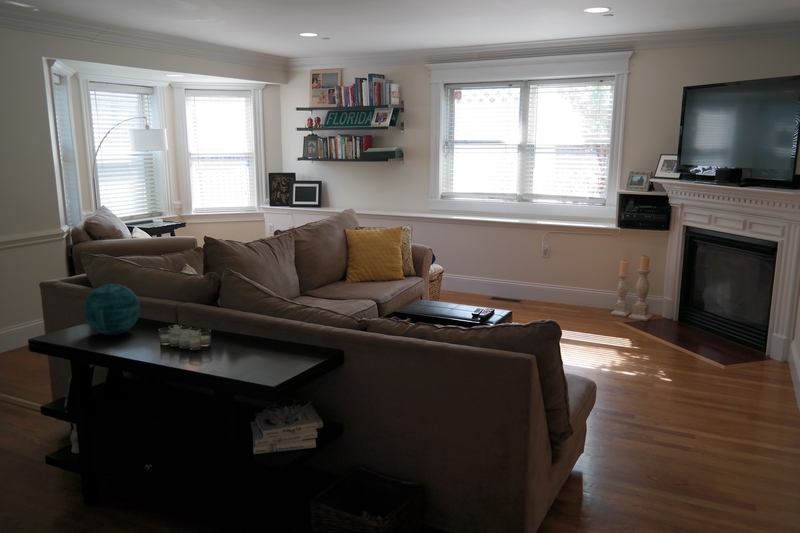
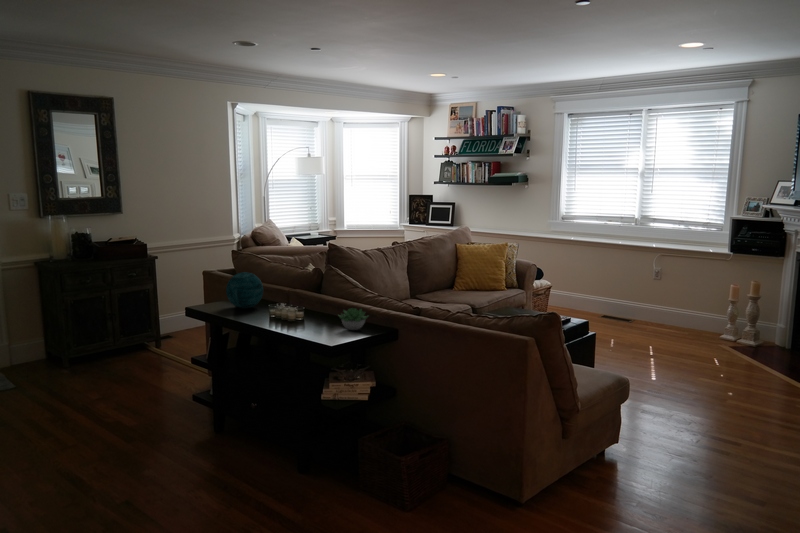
succulent plant: none [266,327,309,358] -> present [339,308,368,330]

